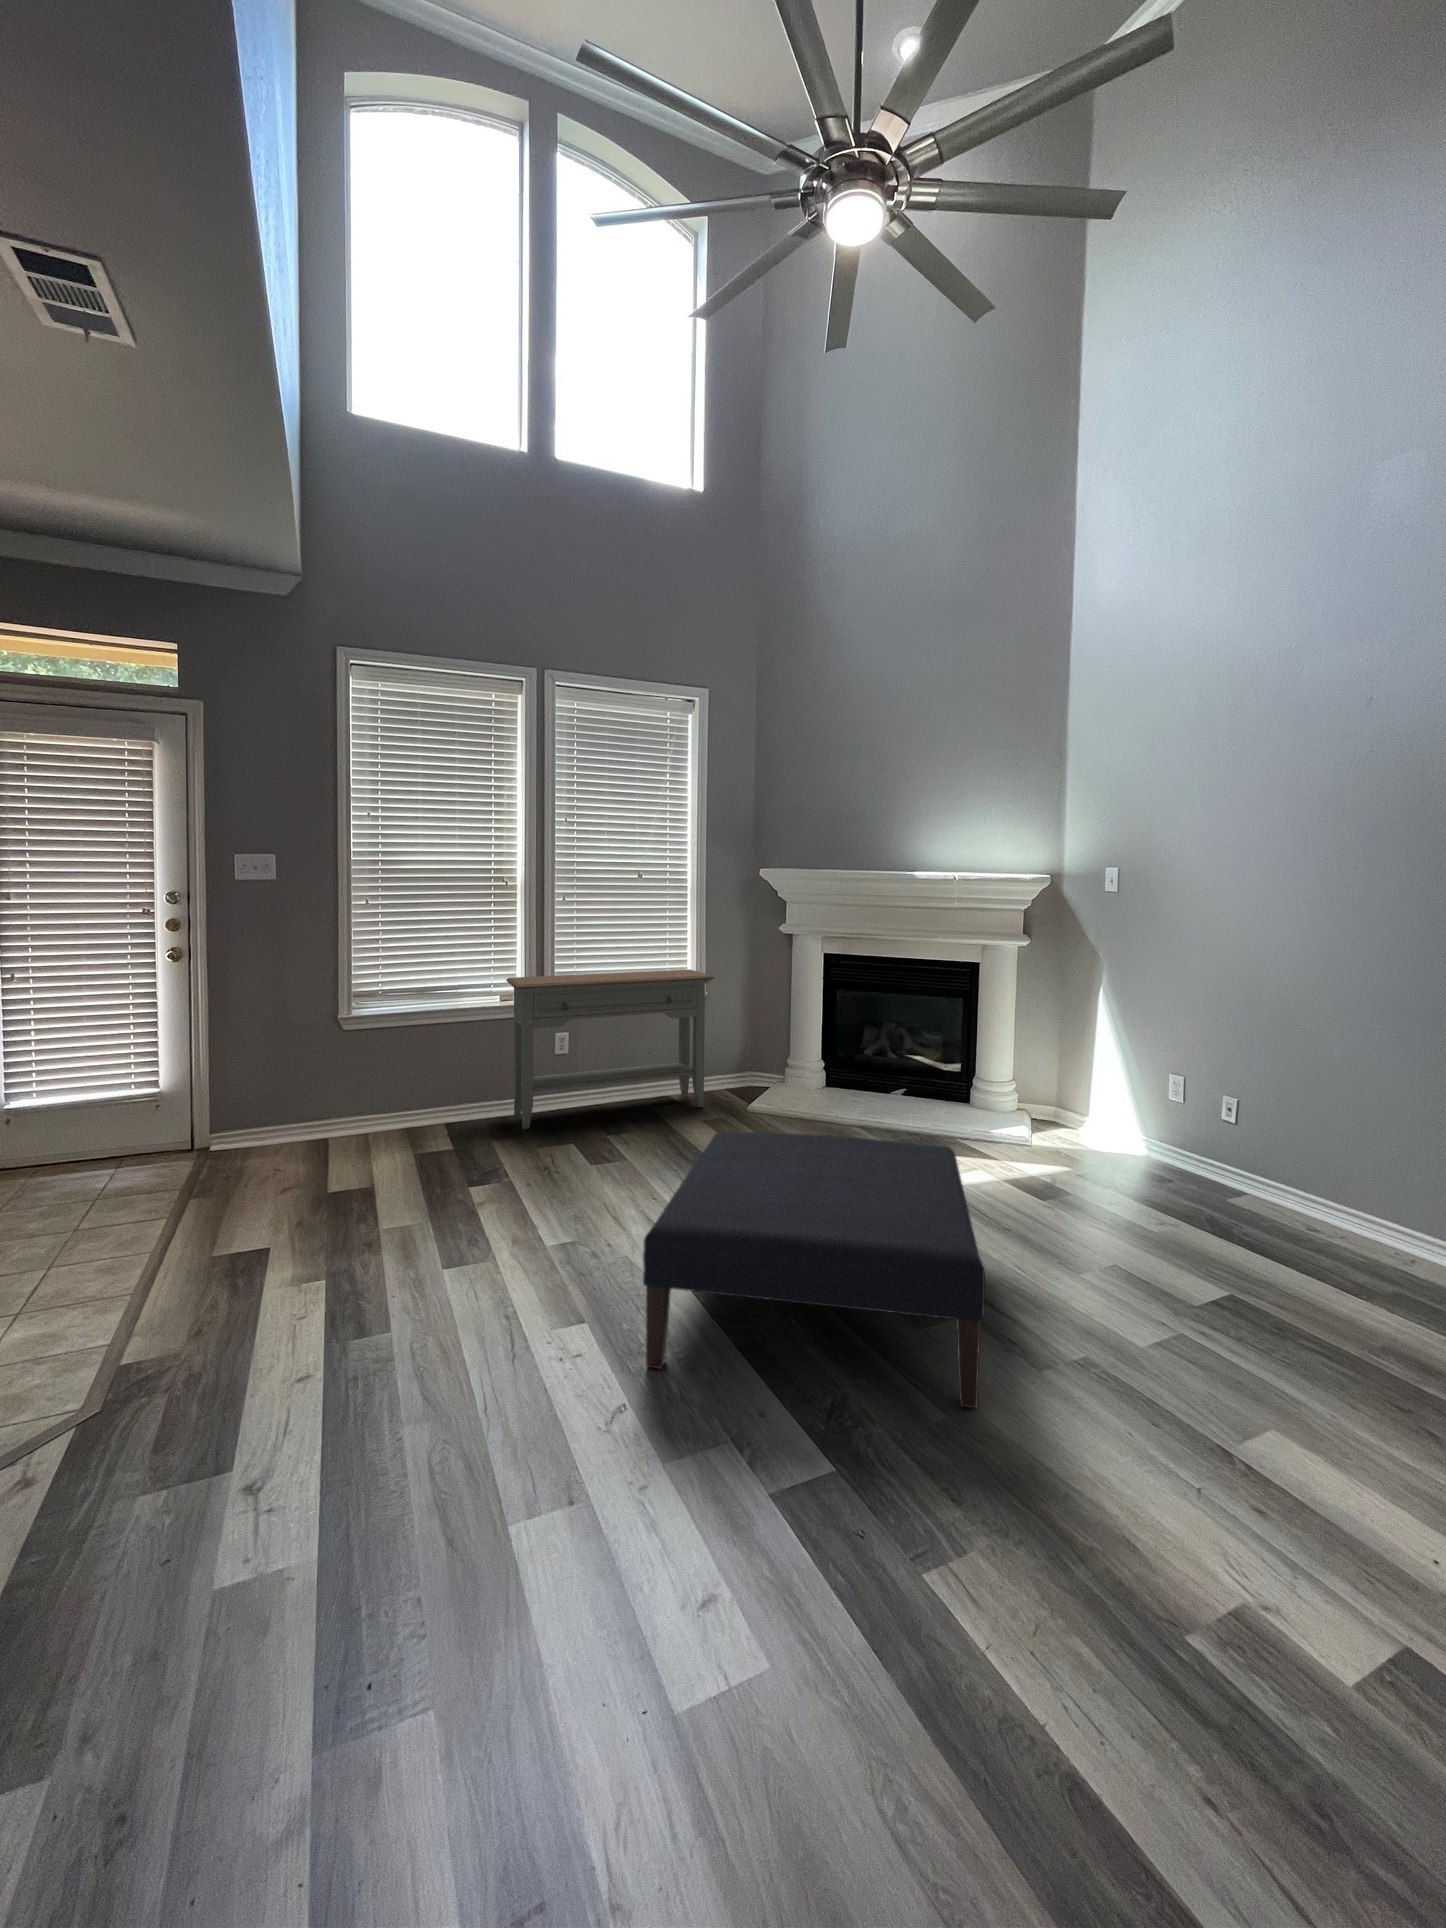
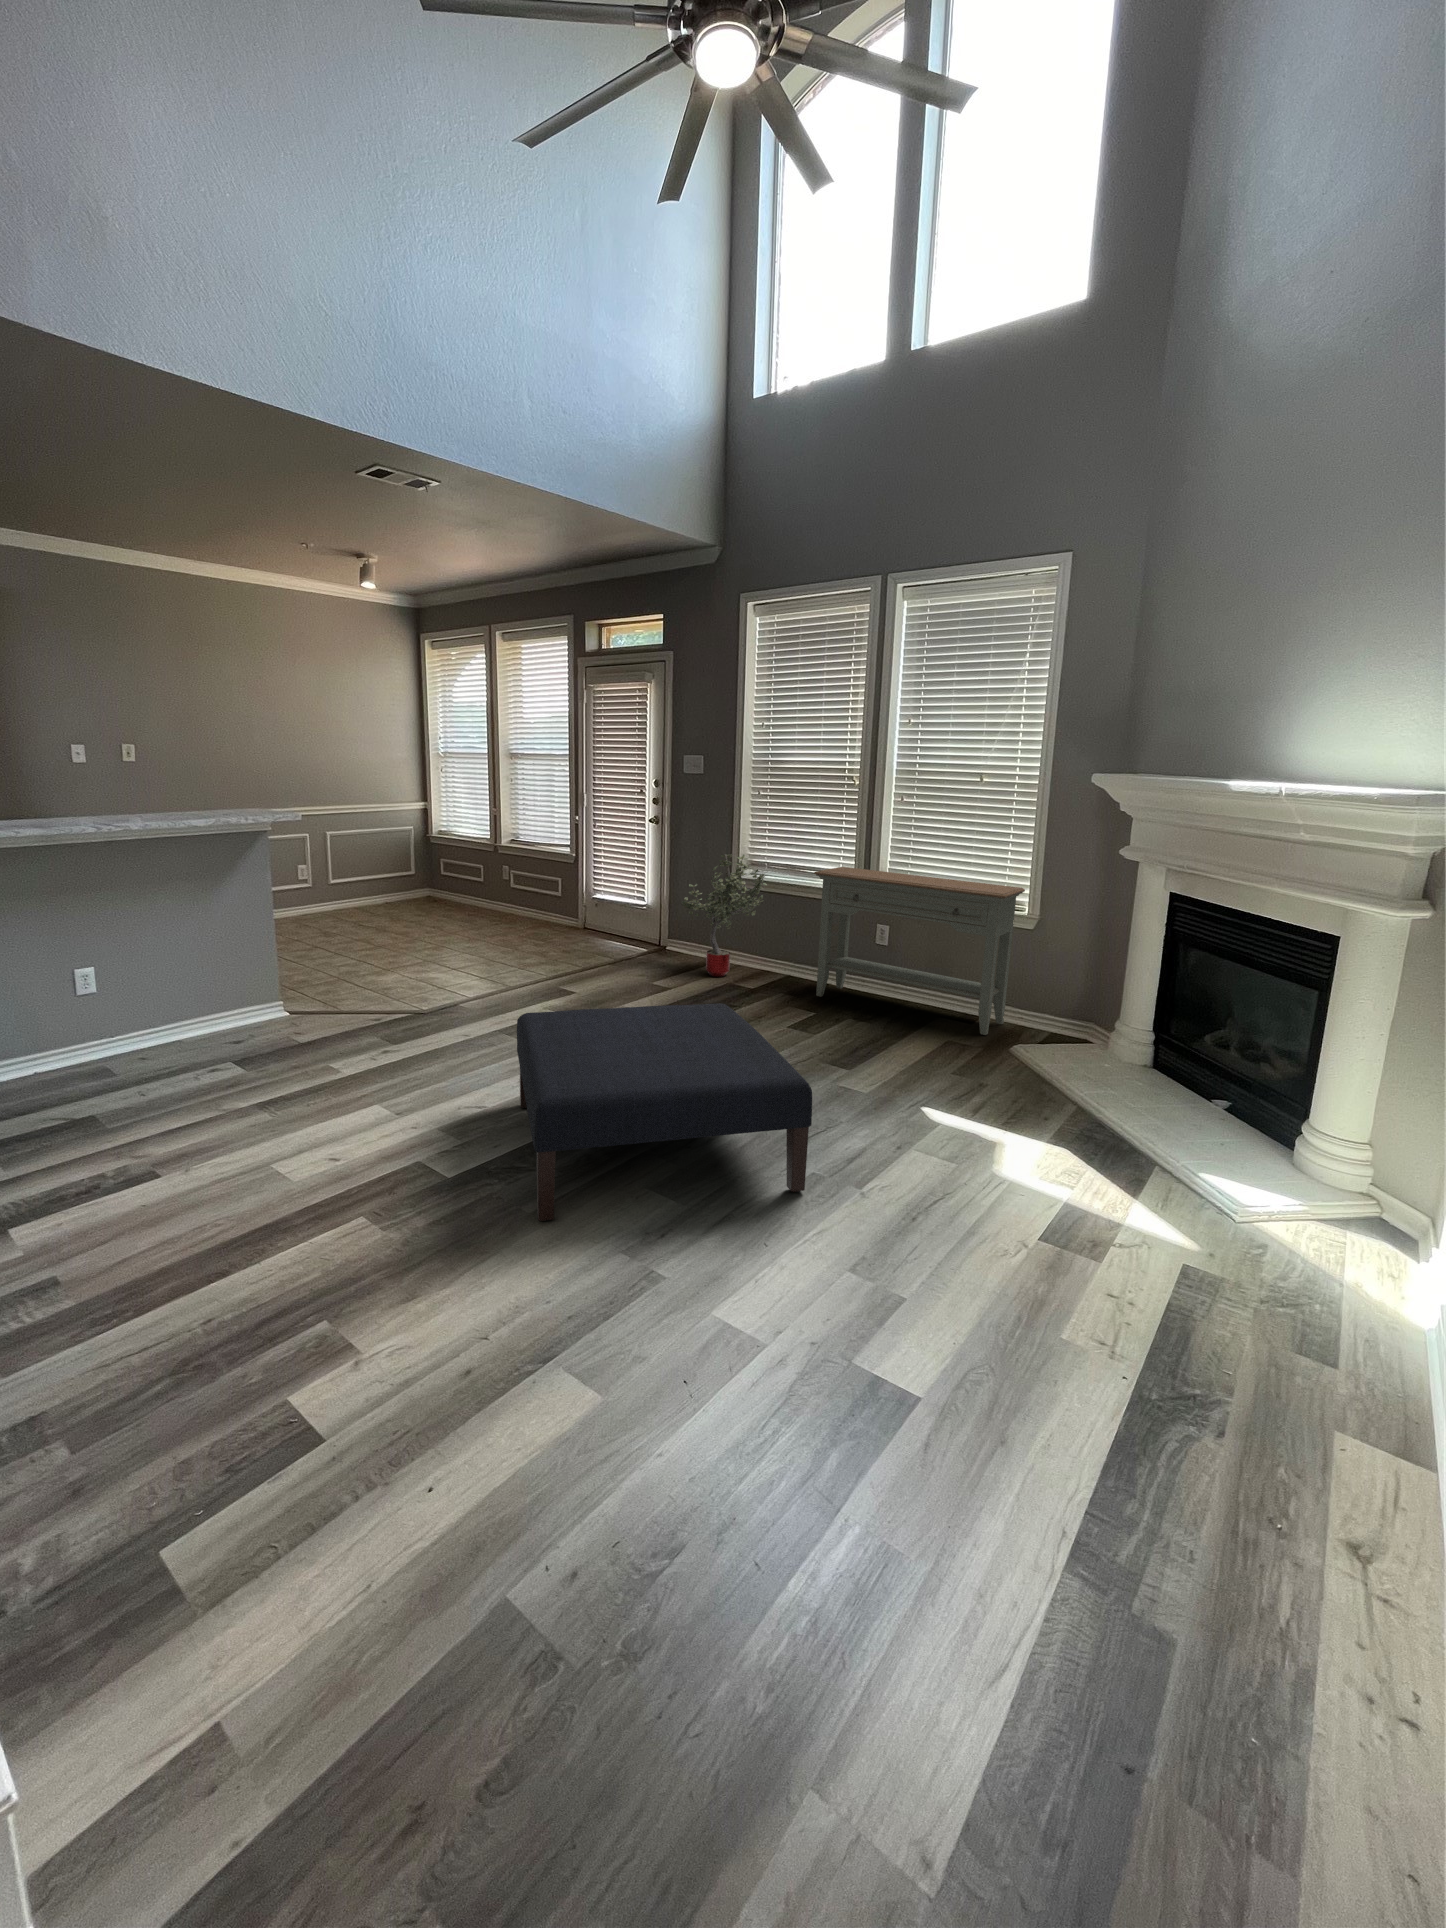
potted tree: none [295,981,447,1154] -> present [682,854,767,977]

